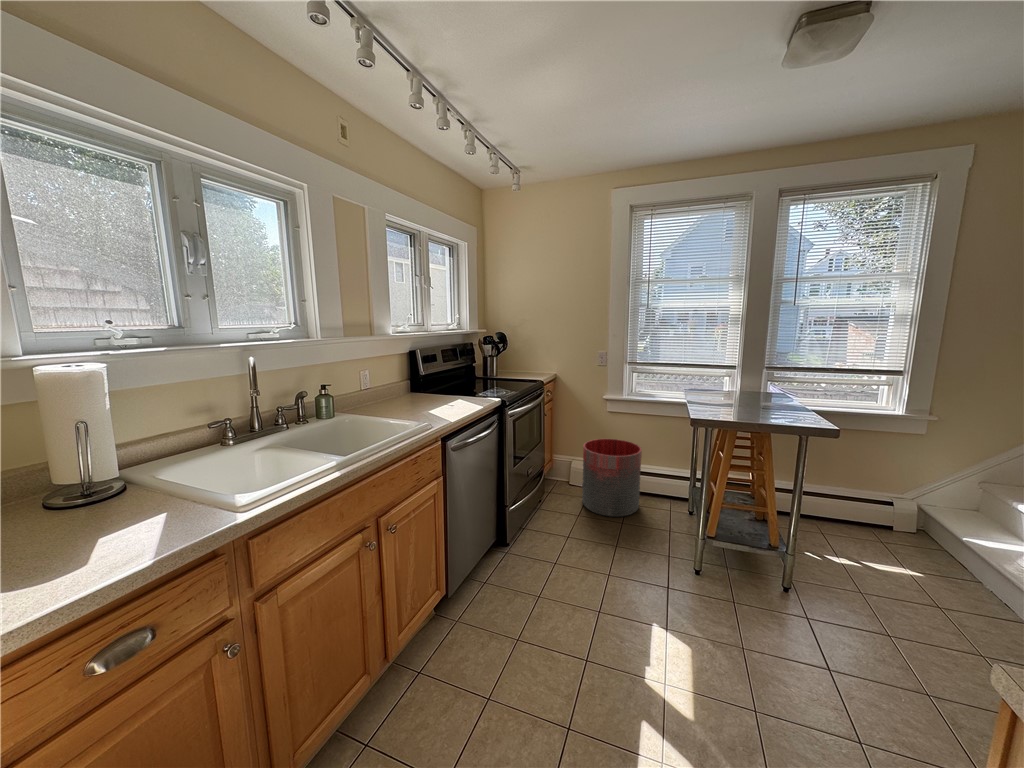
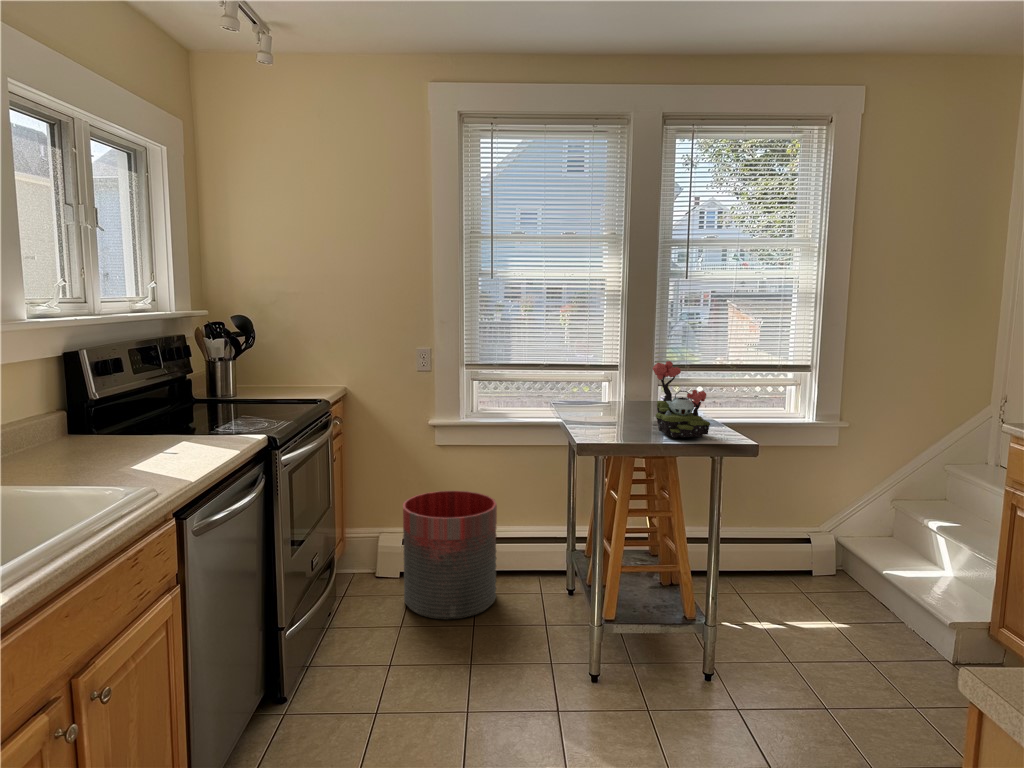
plant: none [752,365,797,420] -> present [653,361,710,438]

